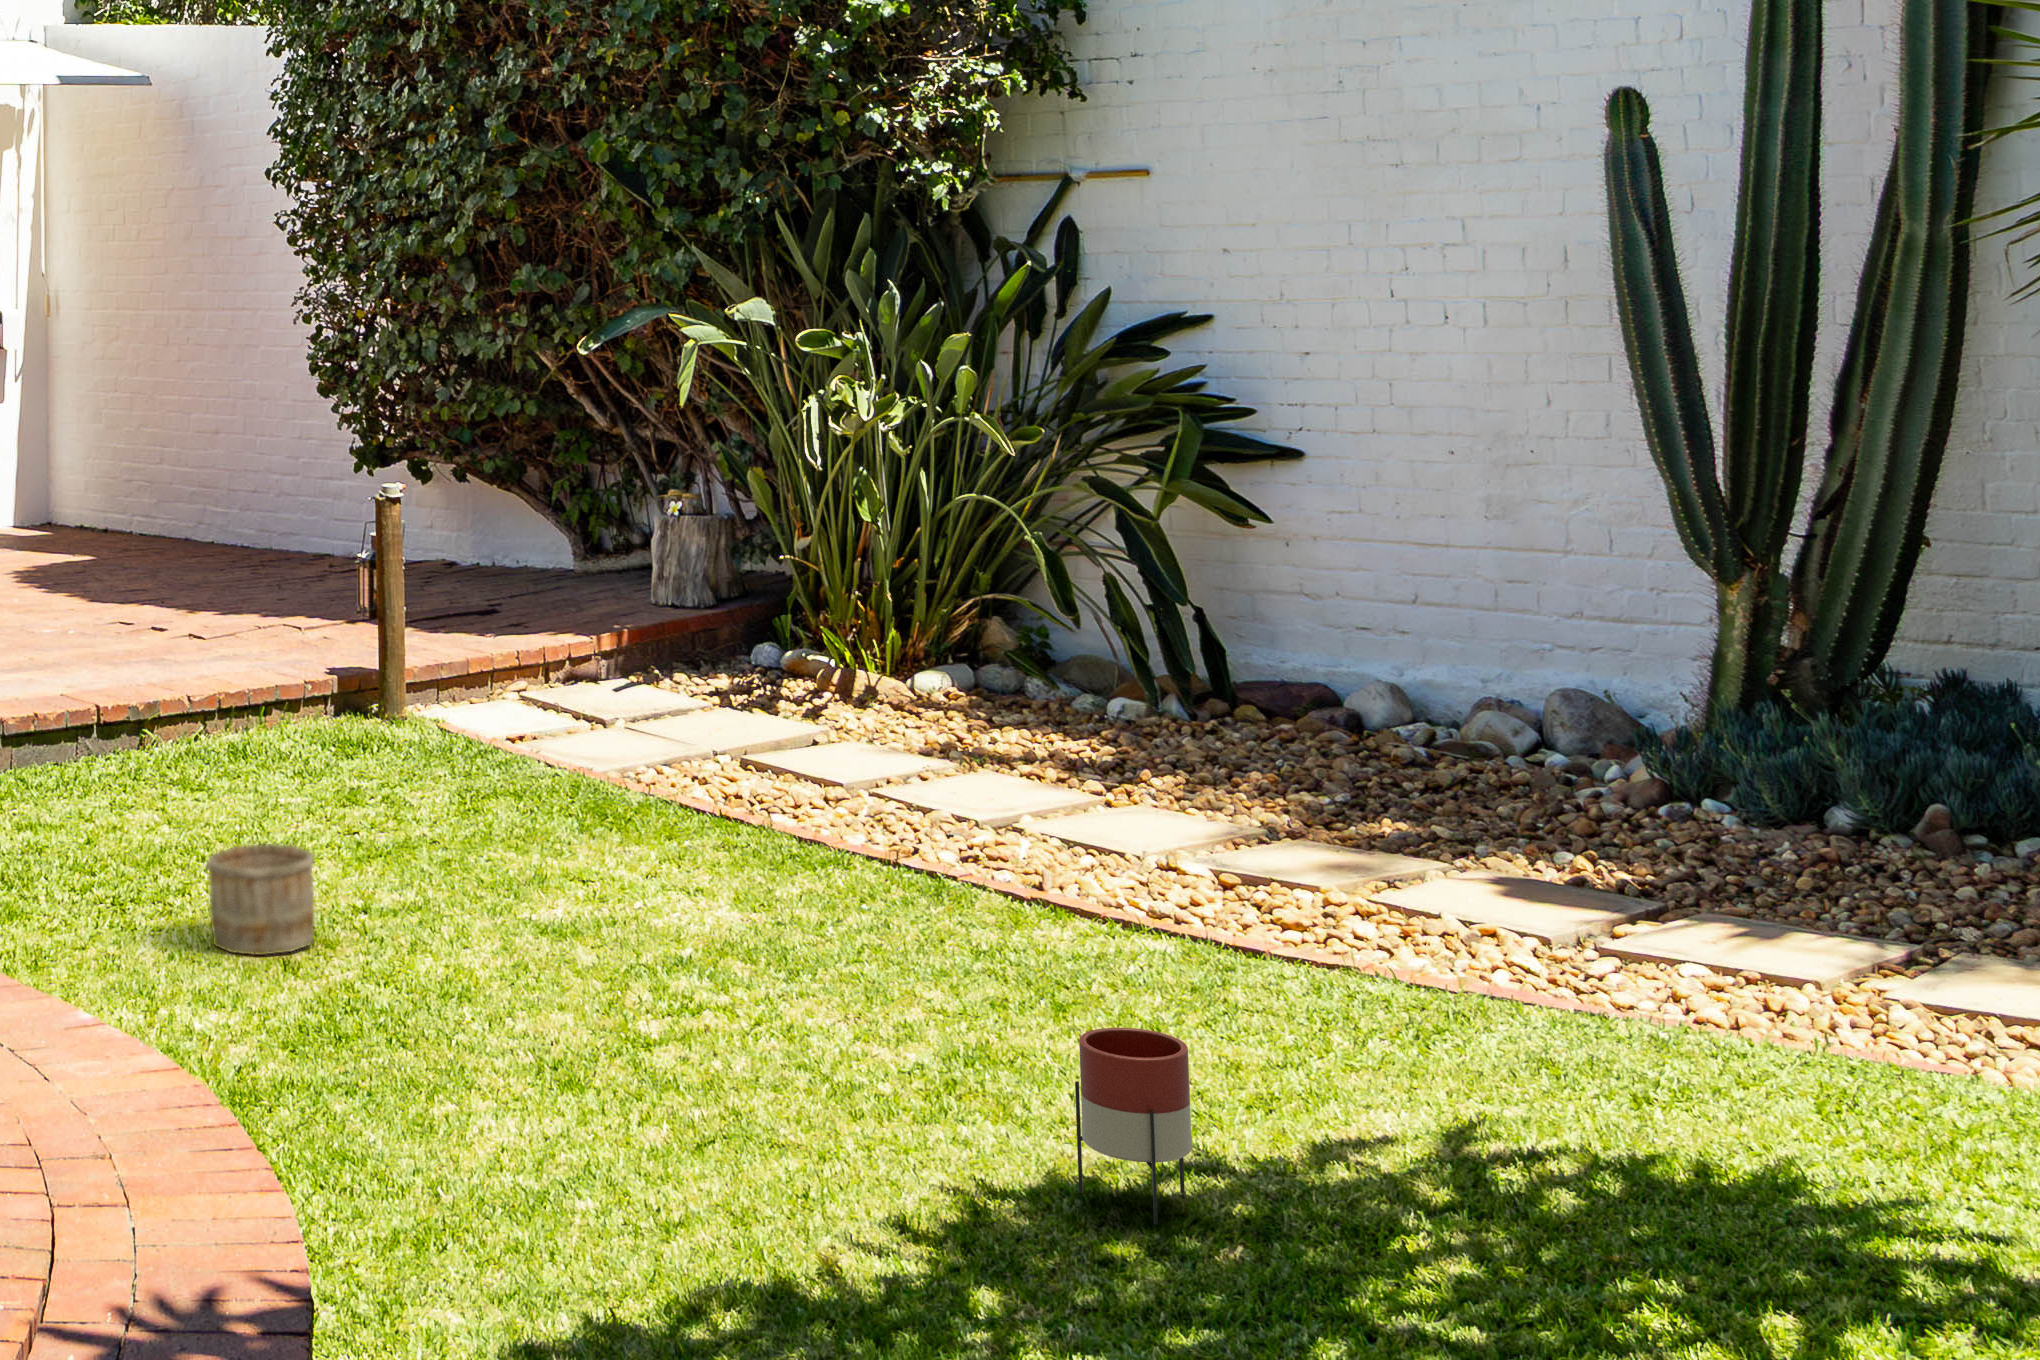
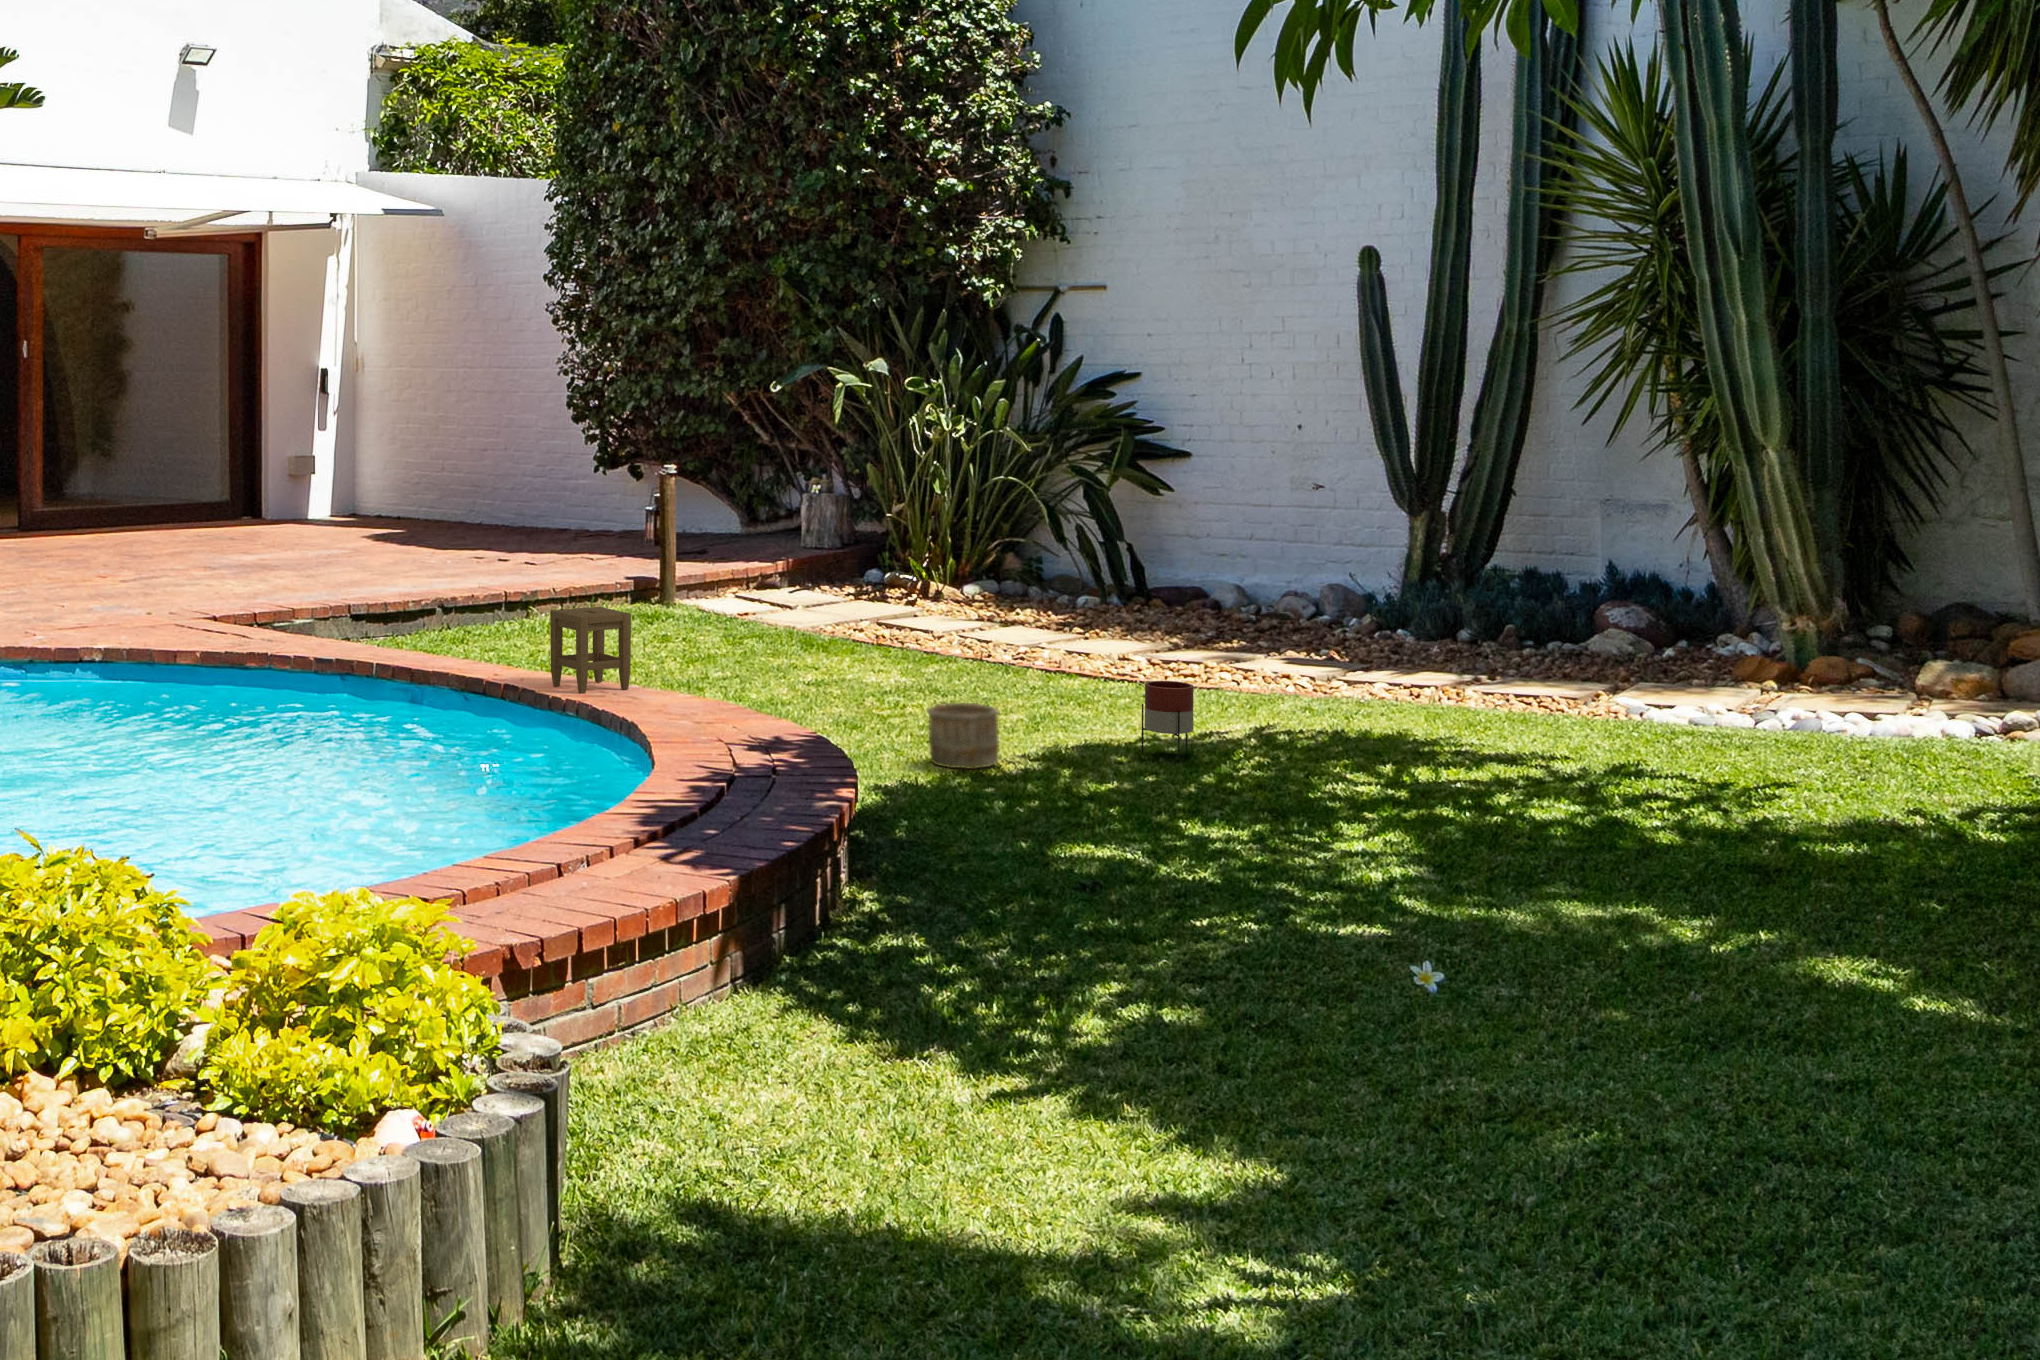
stool: none [6,778,146,956] -> present [550,607,631,694]
wooden bucket: present [206,844,314,955] -> present [927,703,999,769]

